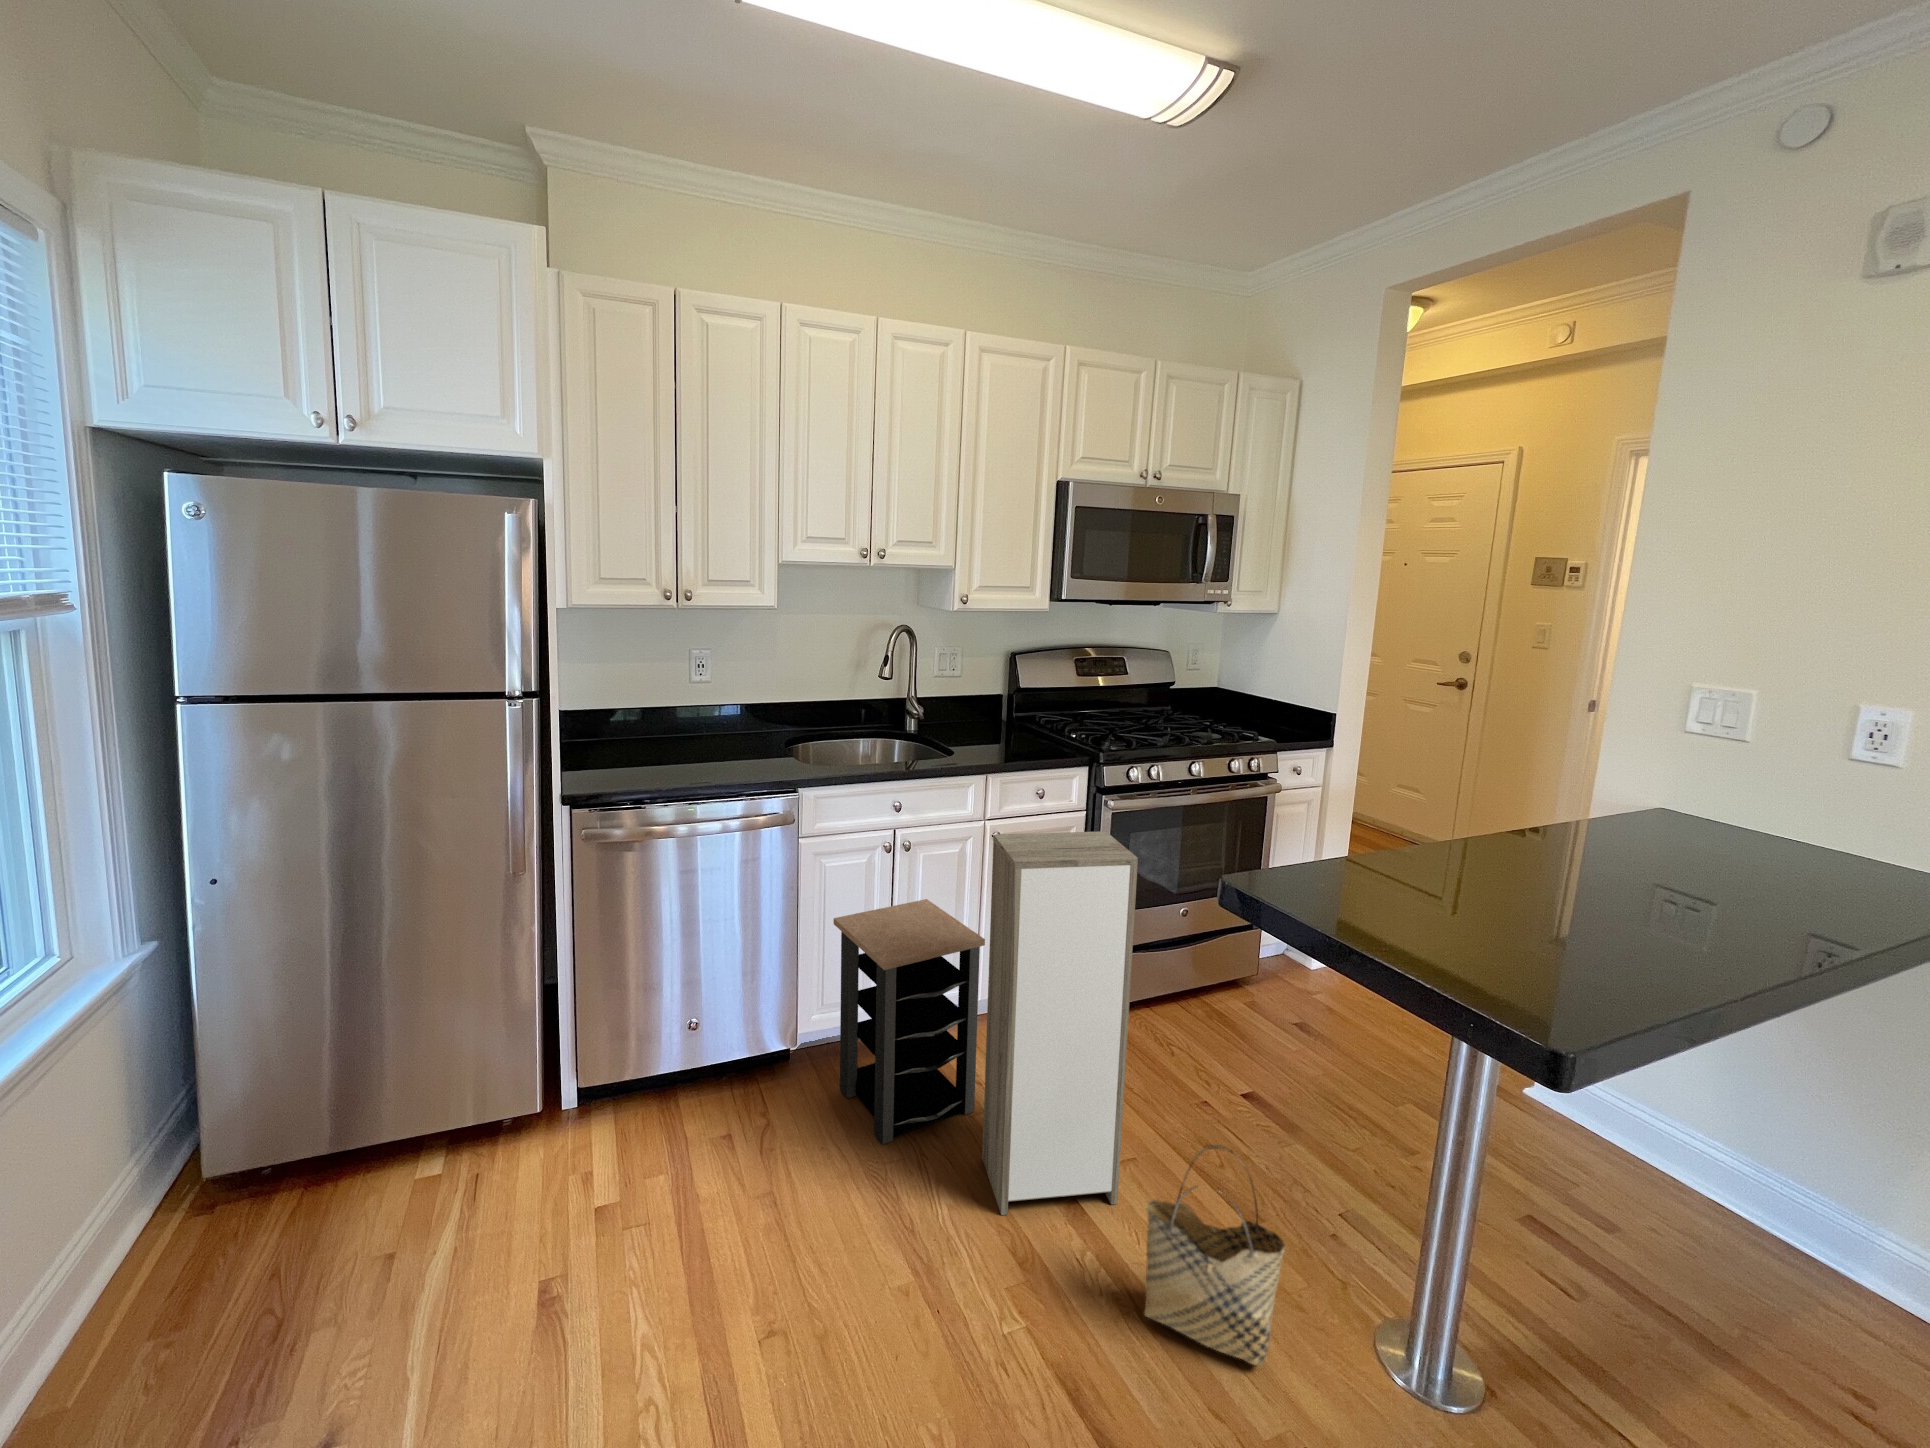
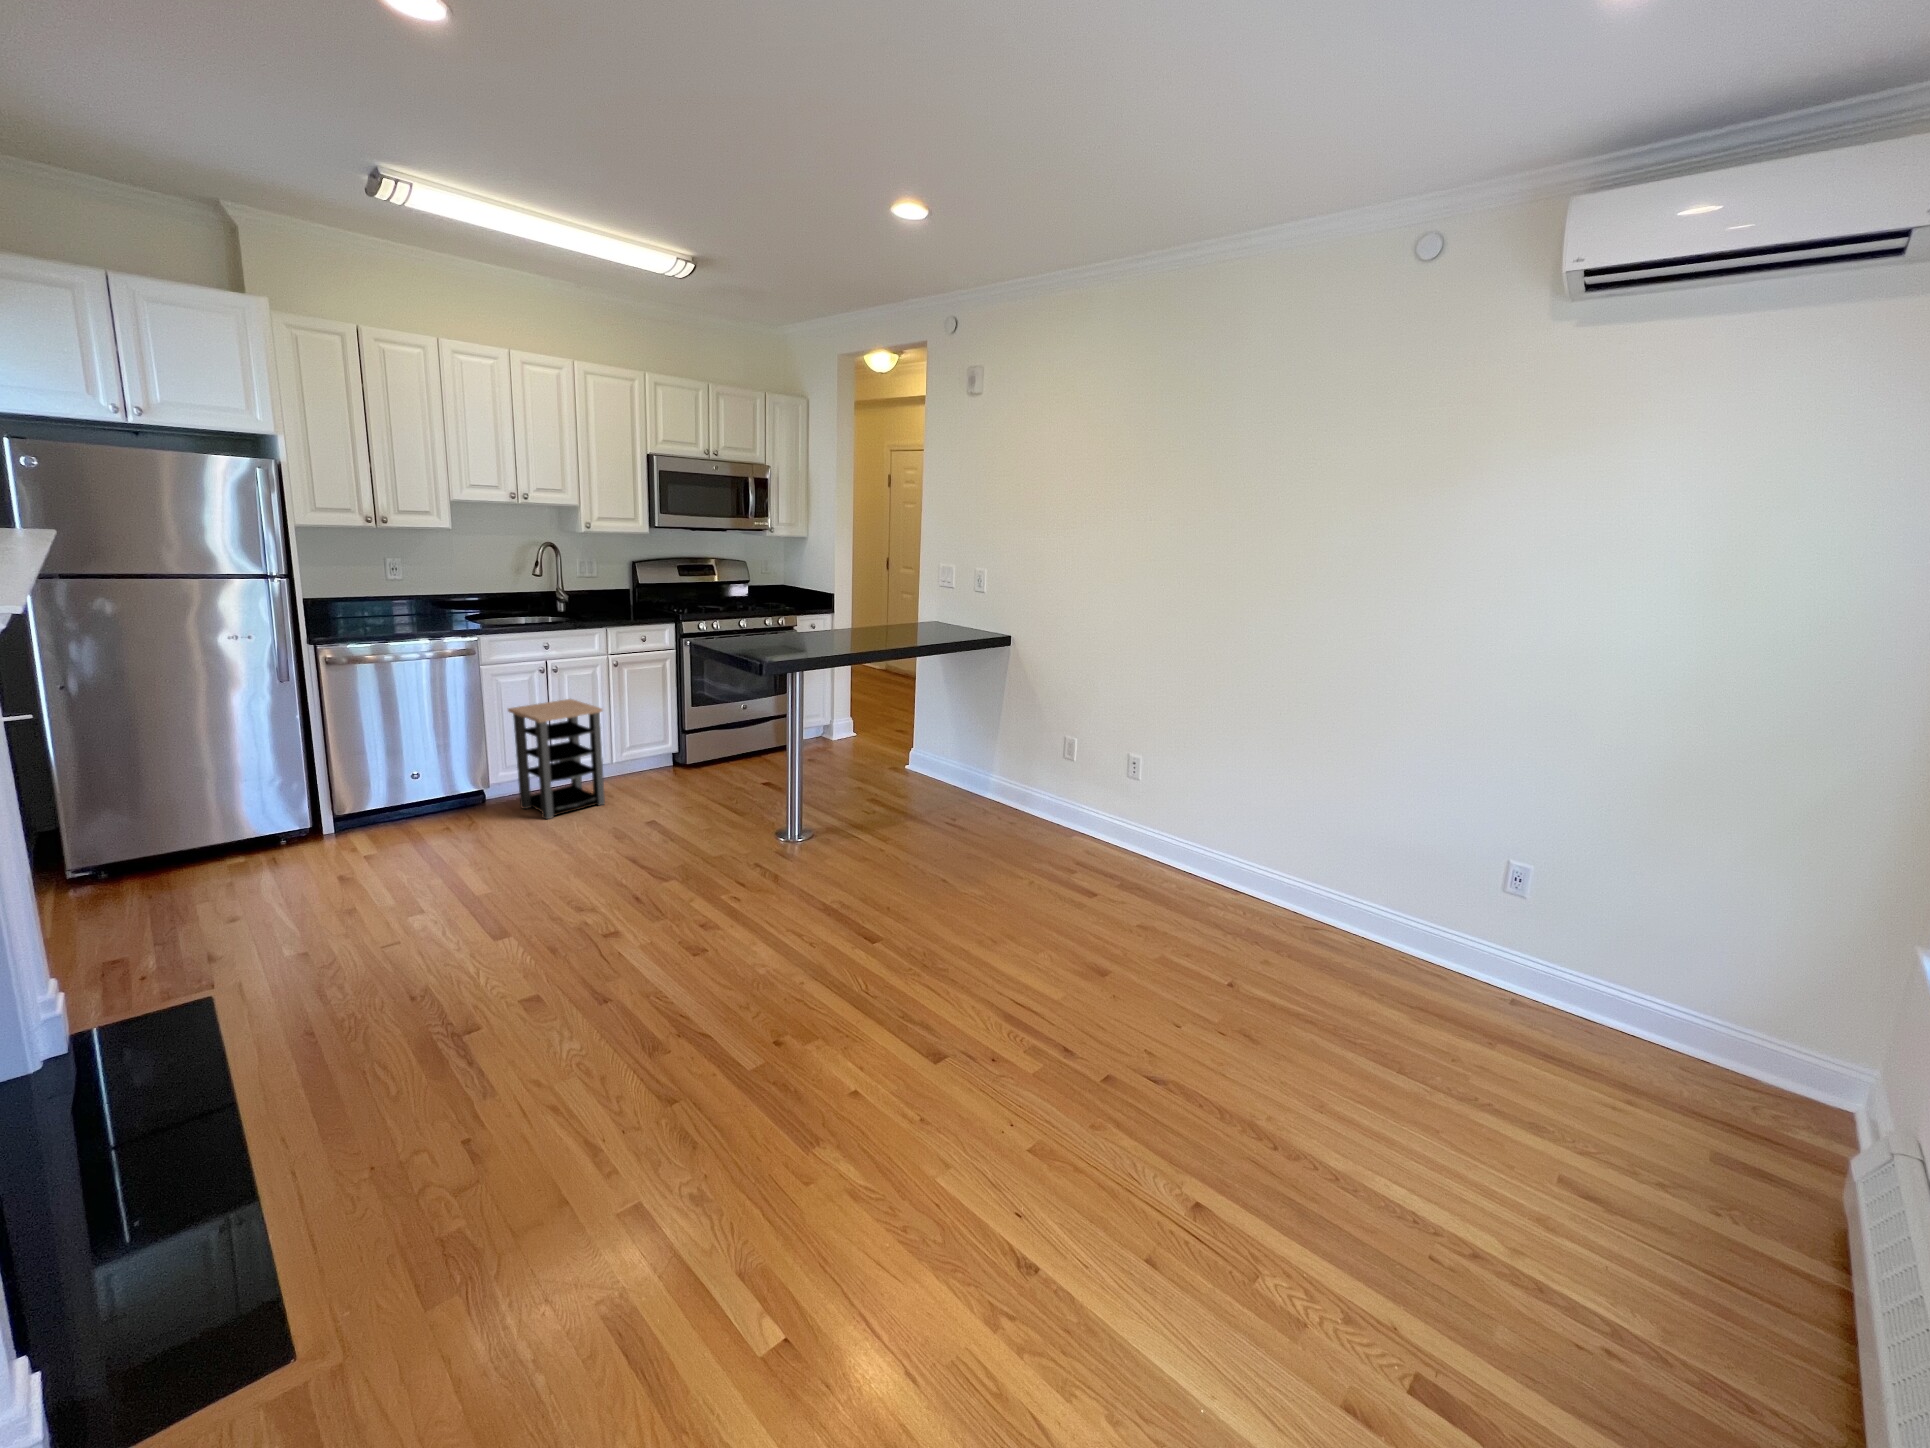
storage cabinet: present [982,831,1138,1215] -> none [596,642,676,829]
woven basket: present [1144,1145,1286,1366] -> none [672,764,731,844]

